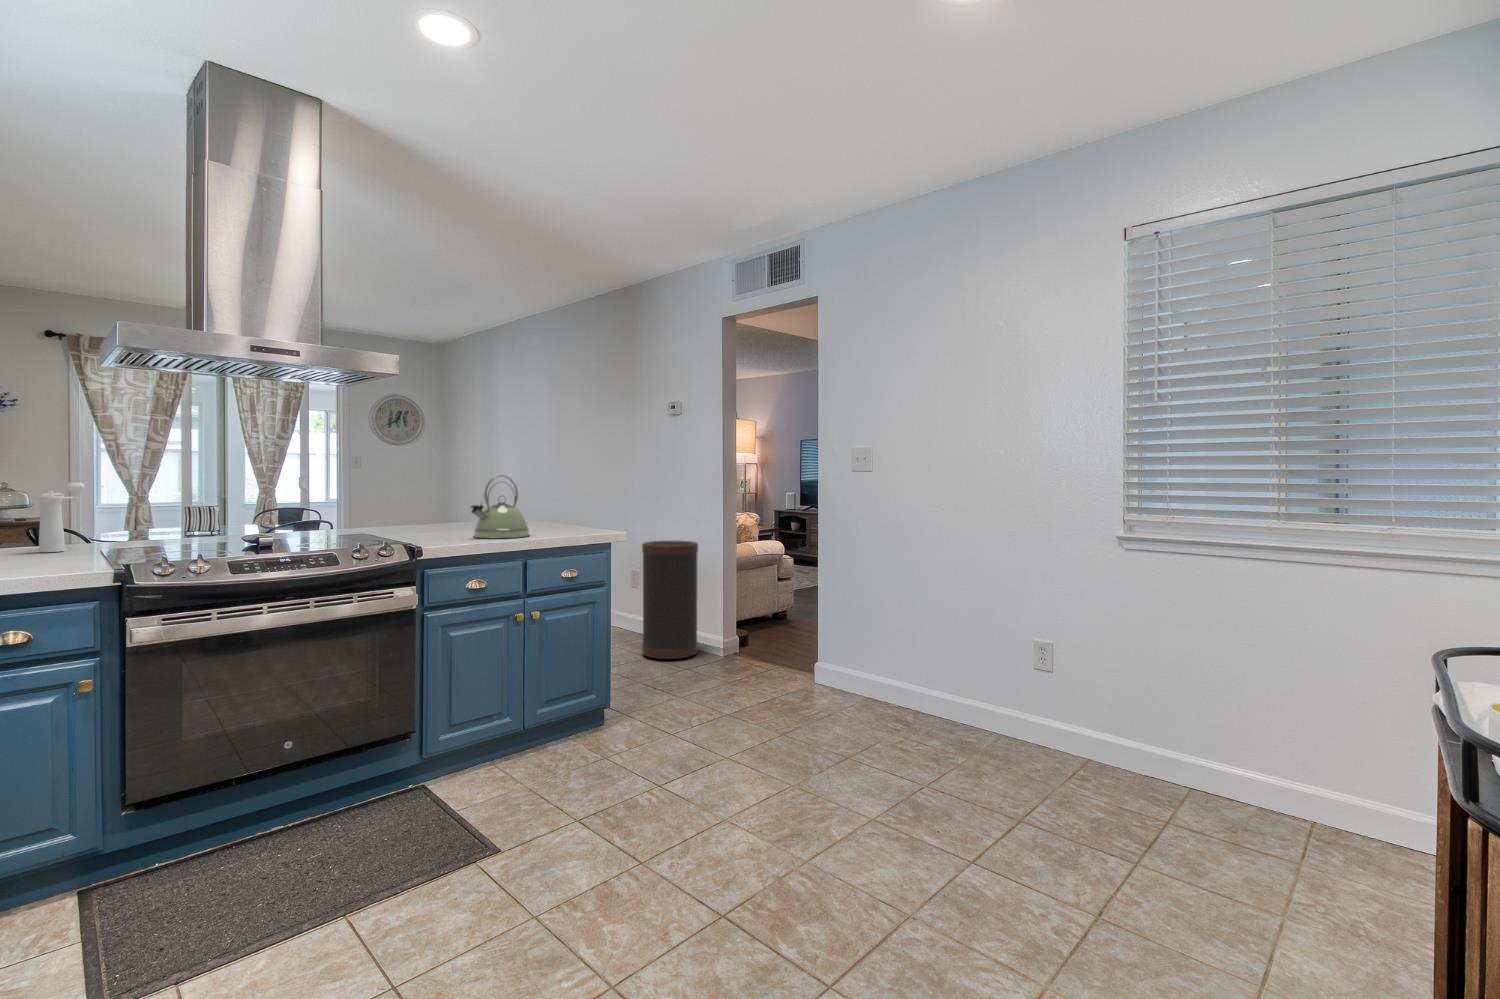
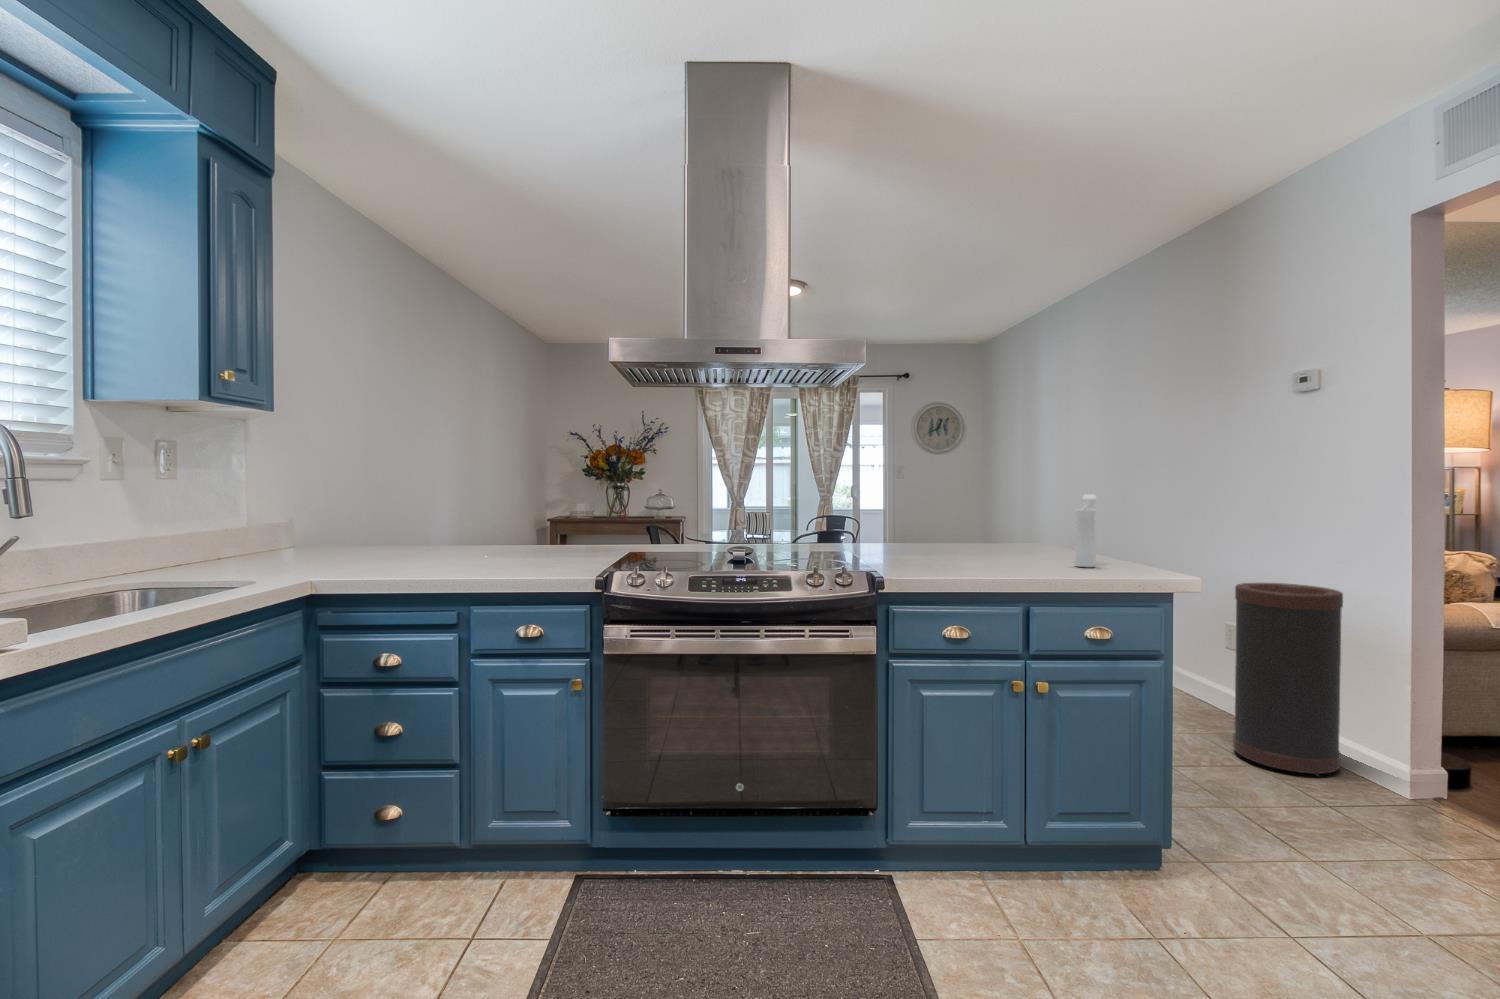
kettle: present [471,476,529,538] -> none [957,487,1038,573]
pepper mill: present [37,482,85,552] -> present [1075,495,1097,567]

